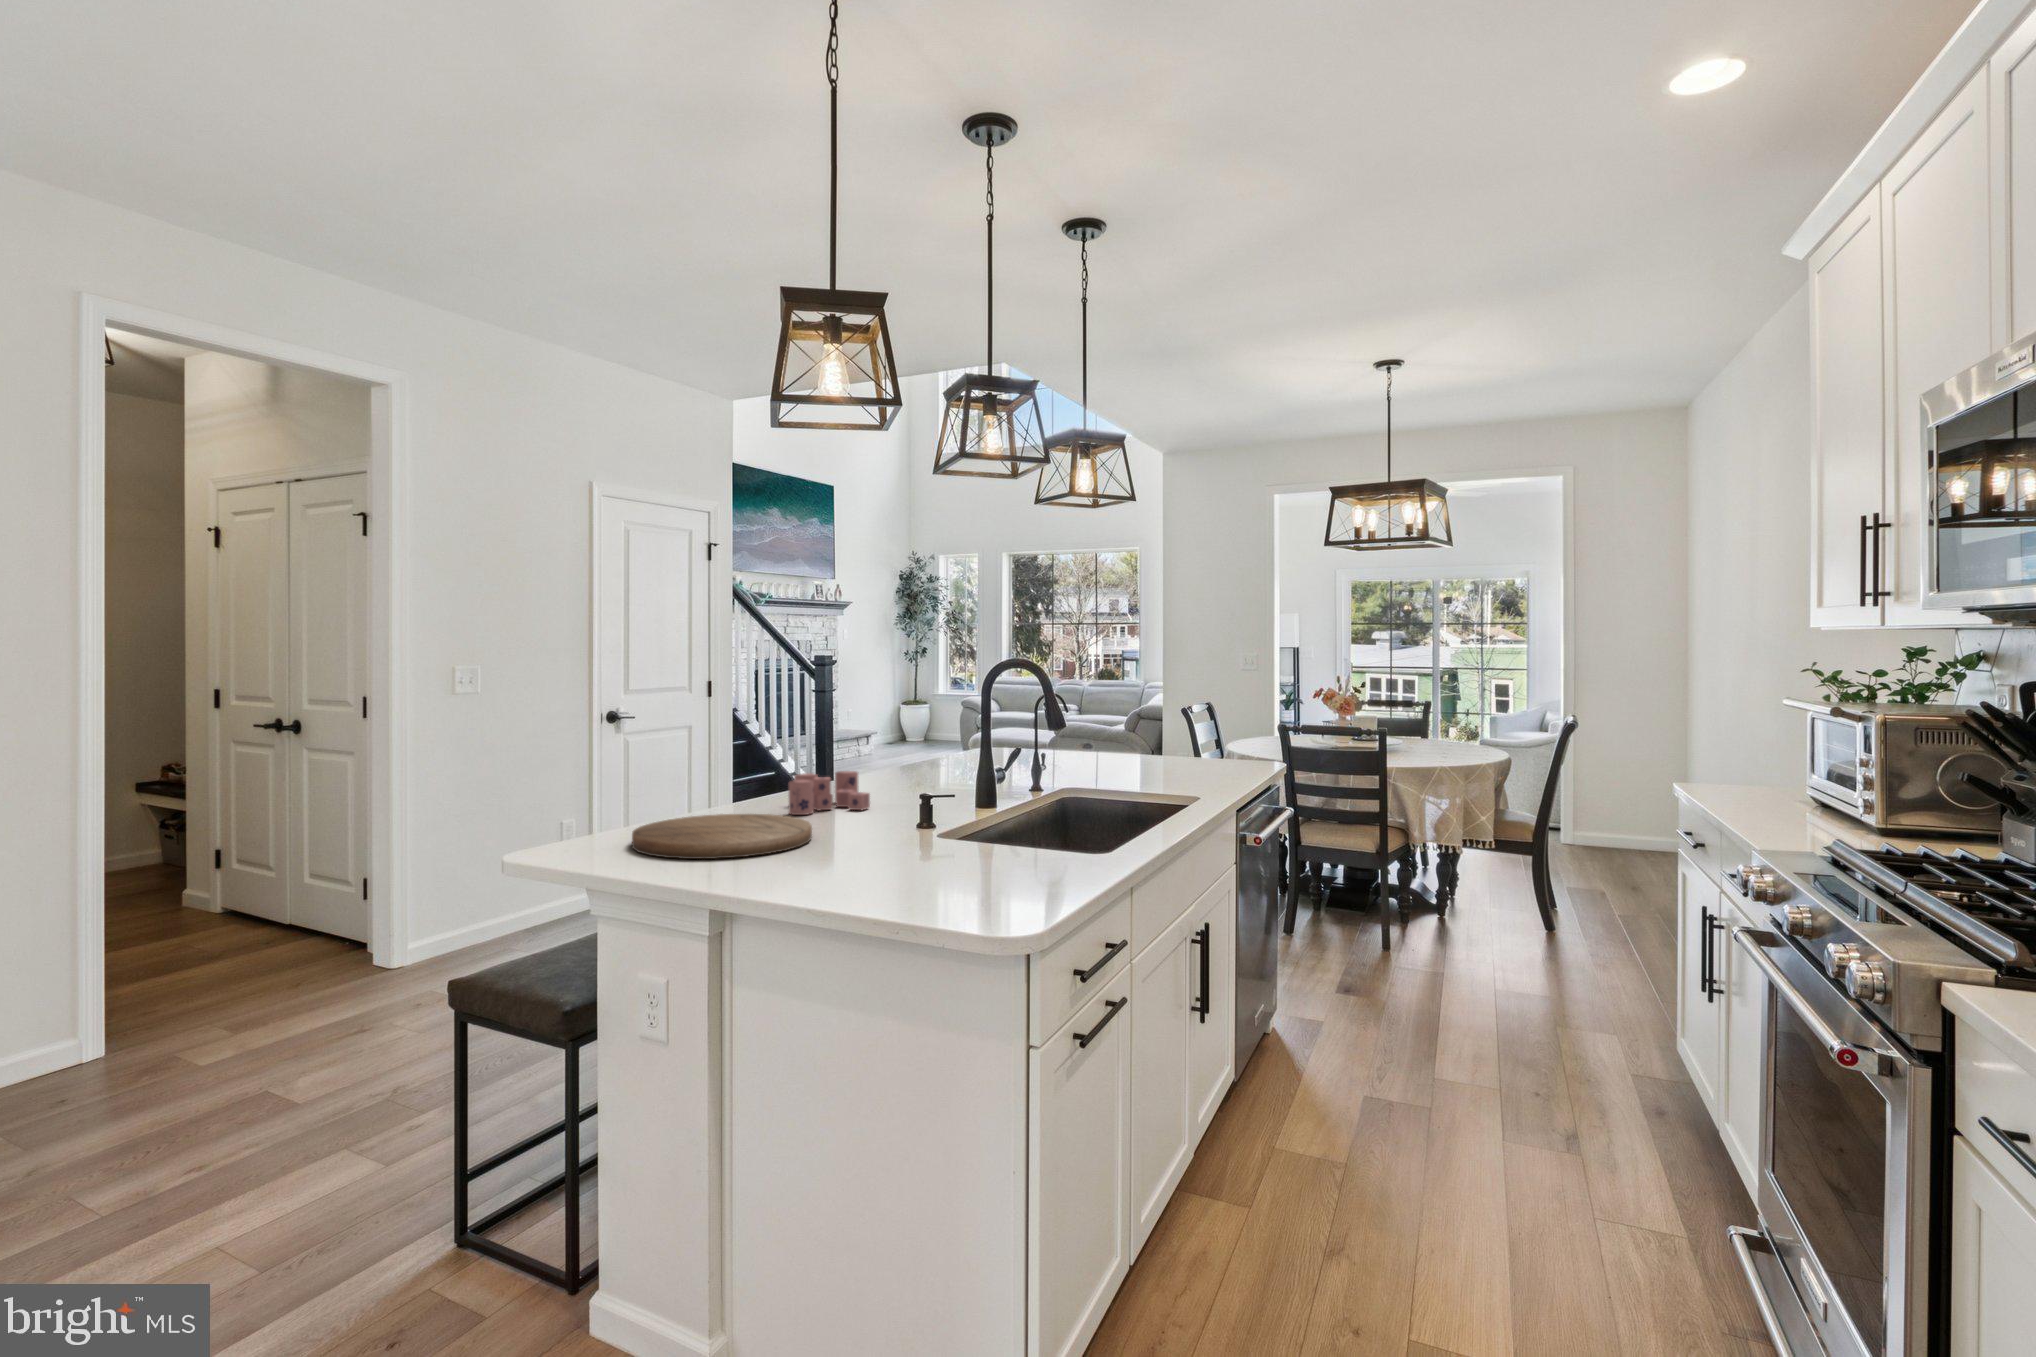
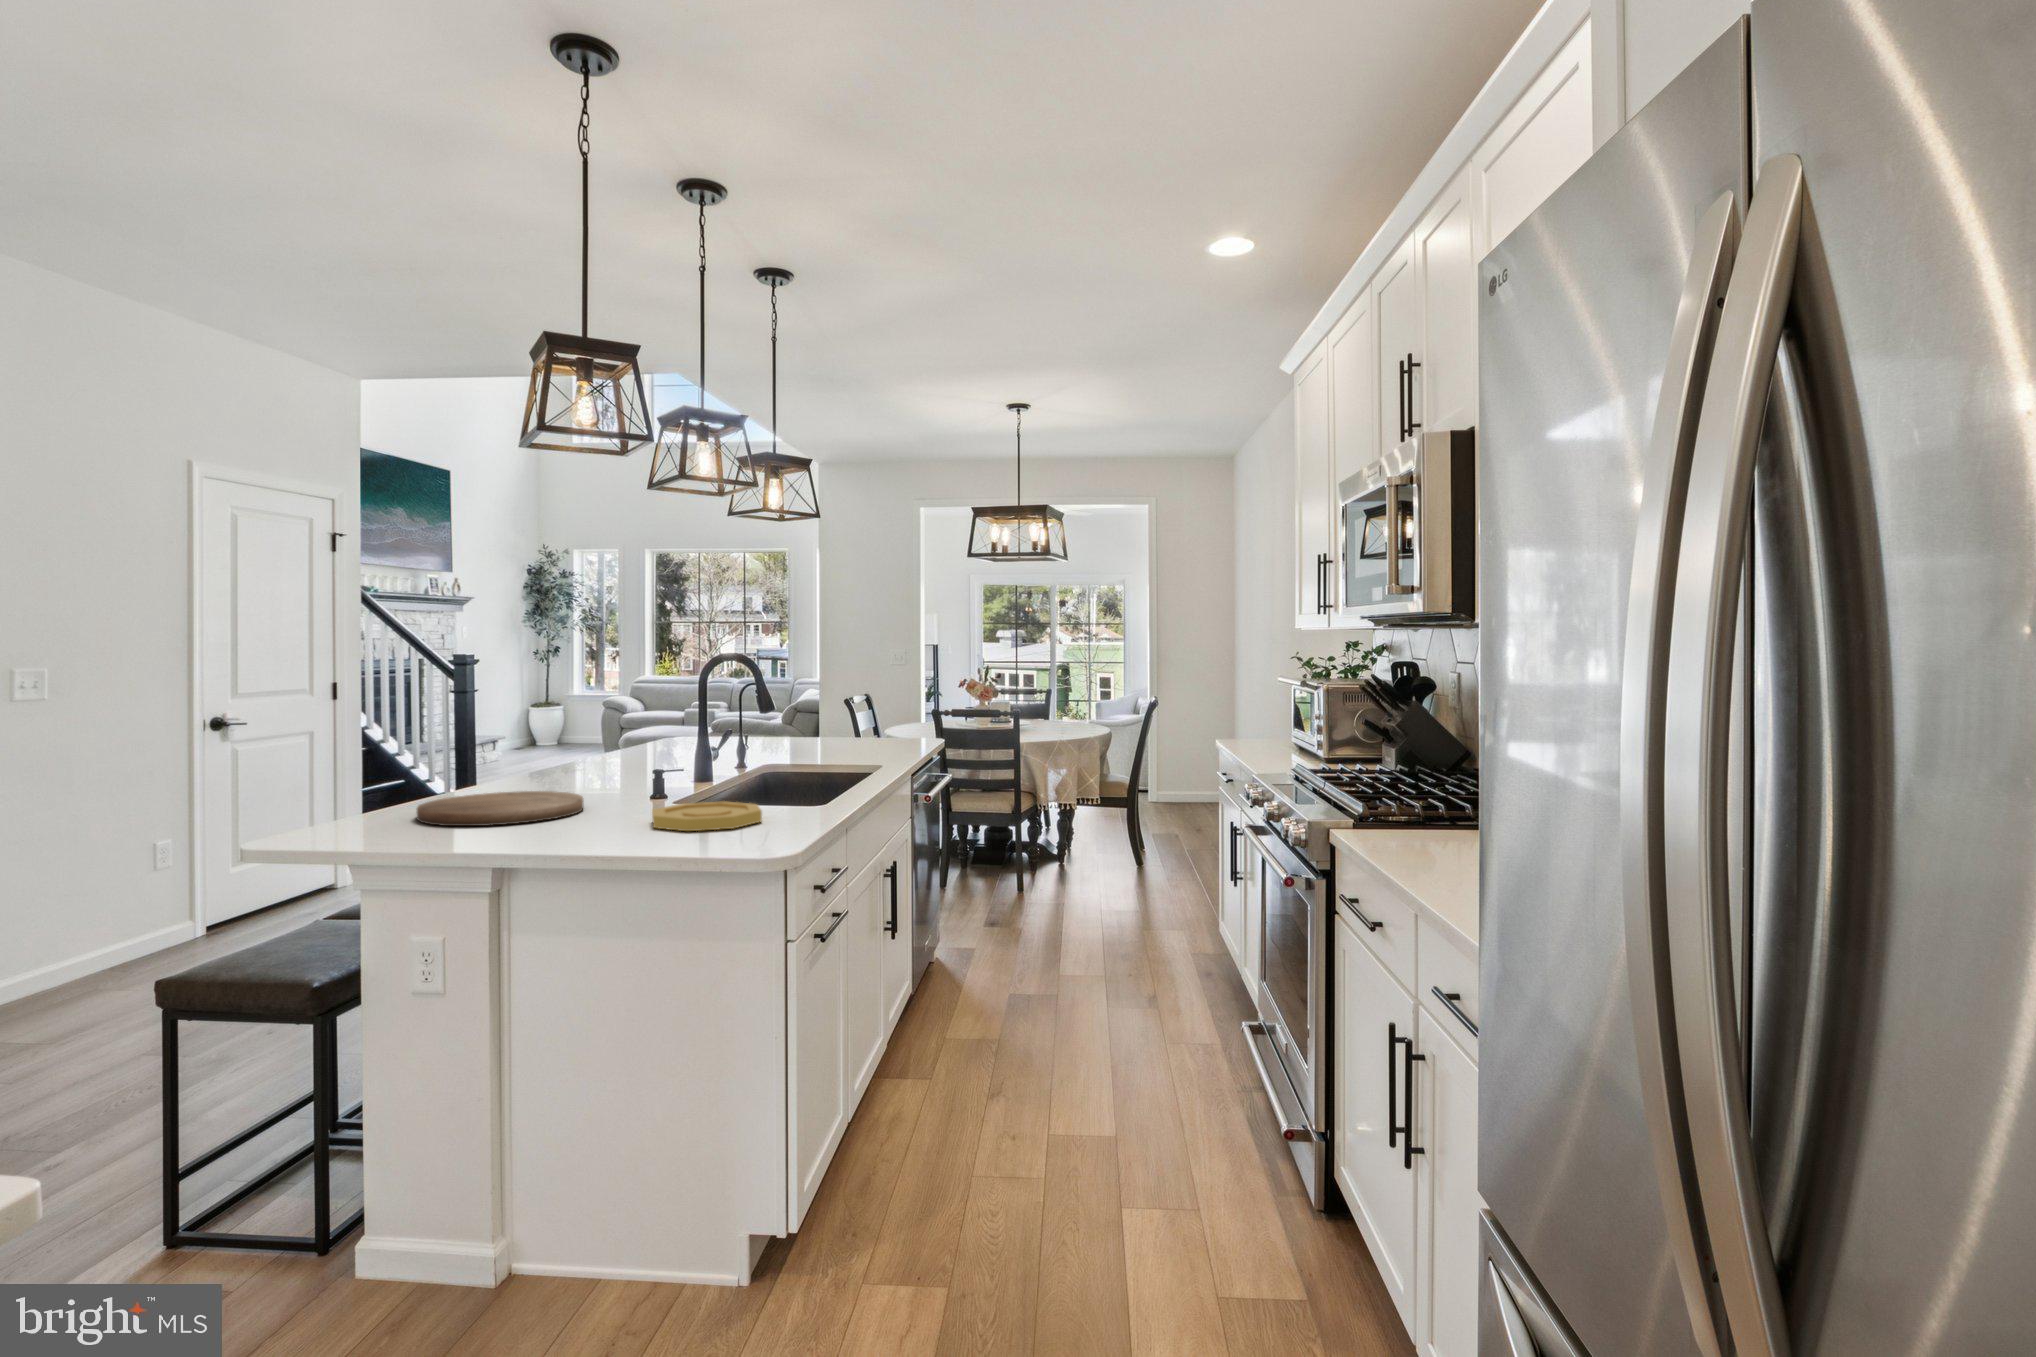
candle: present [789,771,870,815] -> none [538,755,613,793]
bowl: none [860,845,995,888] -> present [652,802,762,831]

